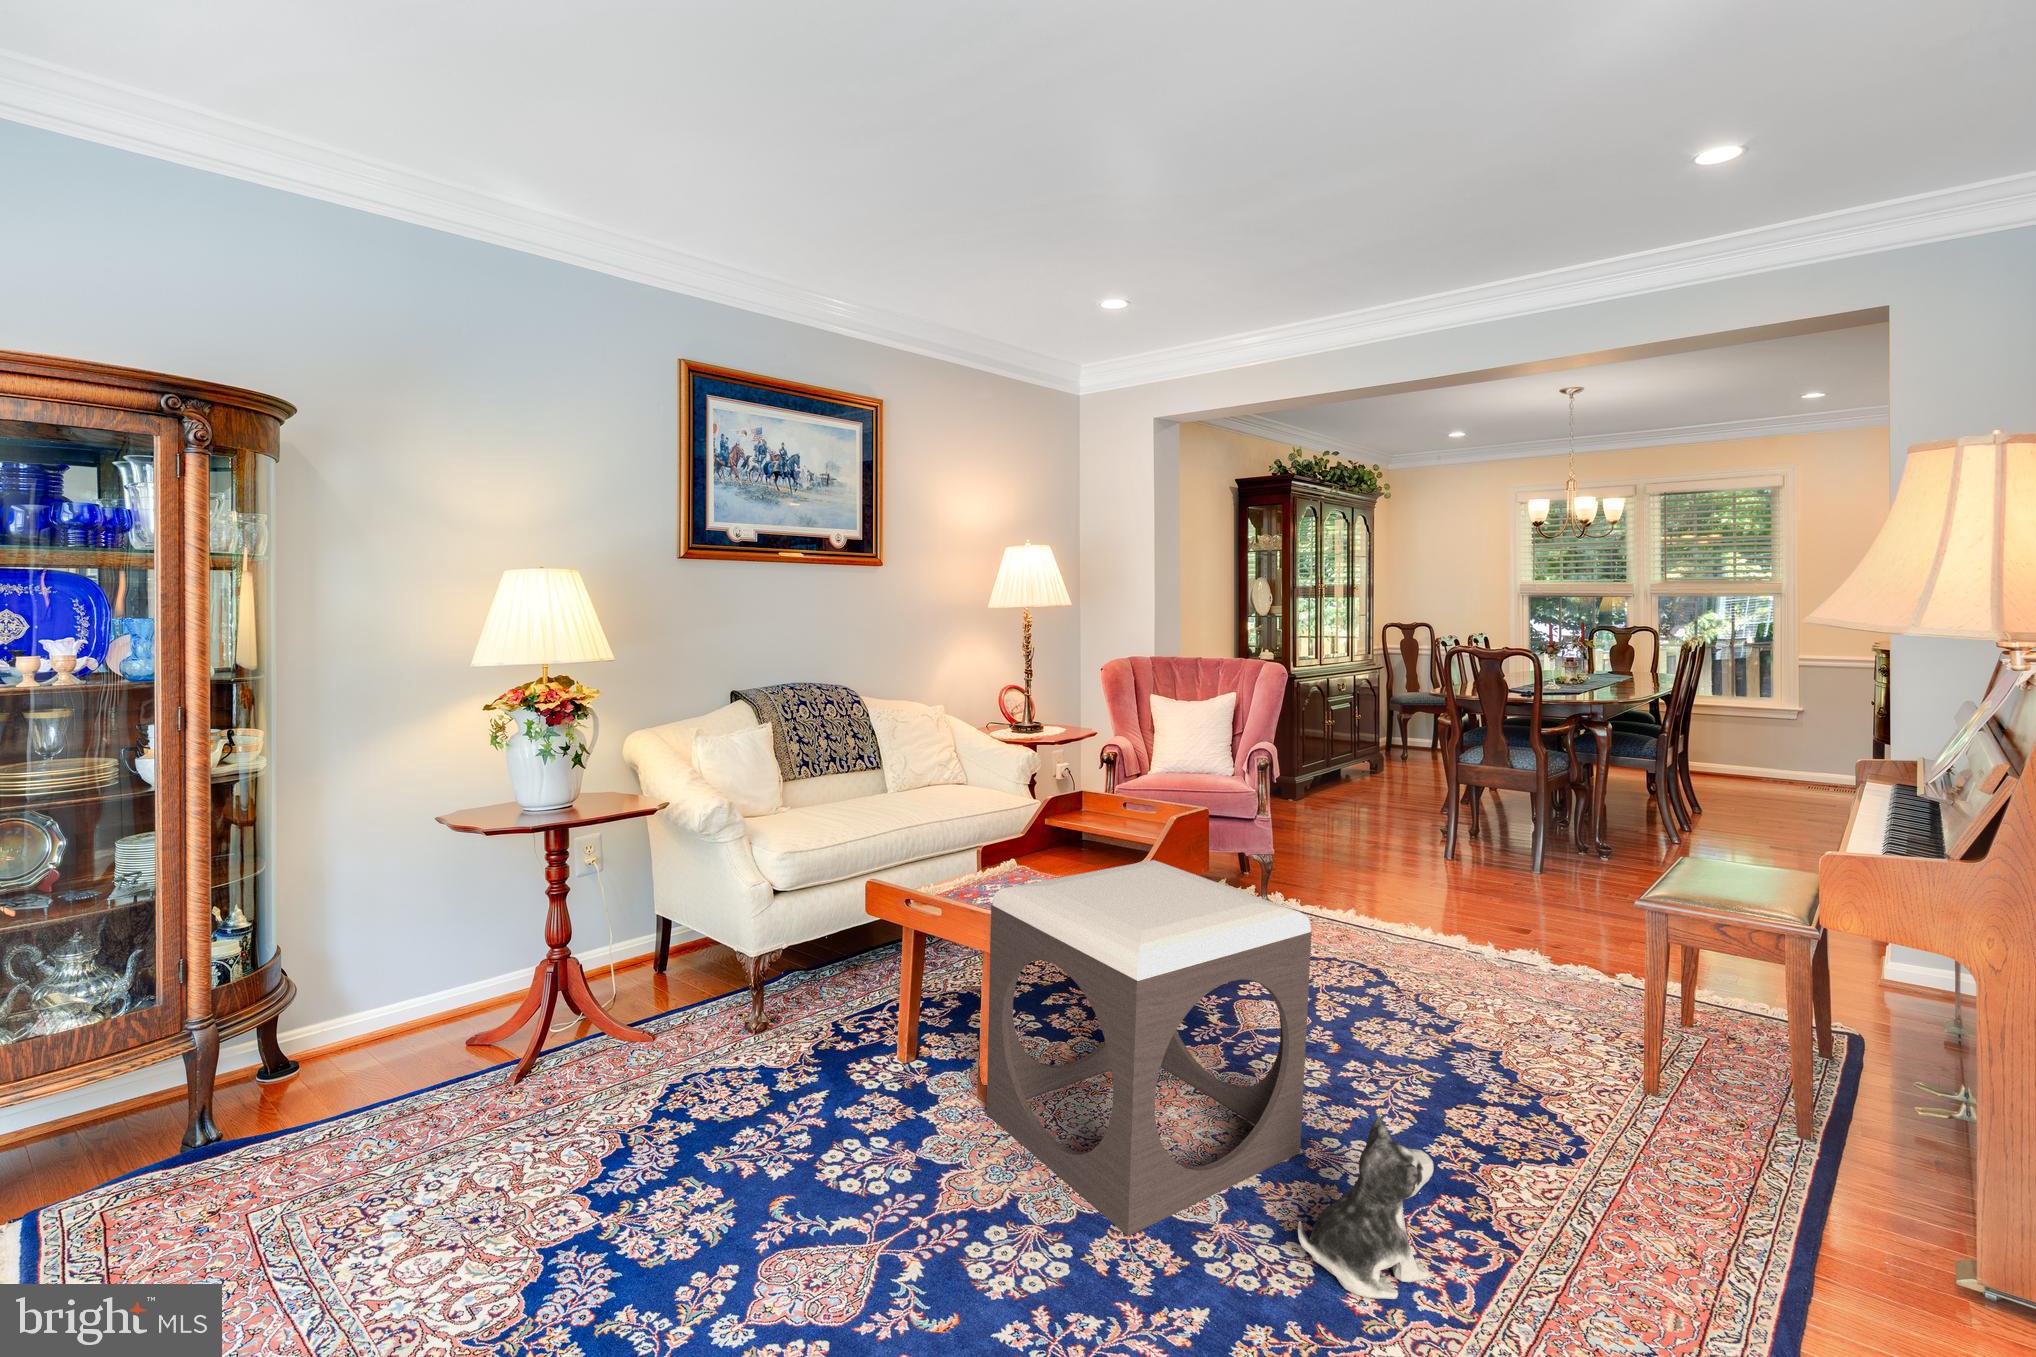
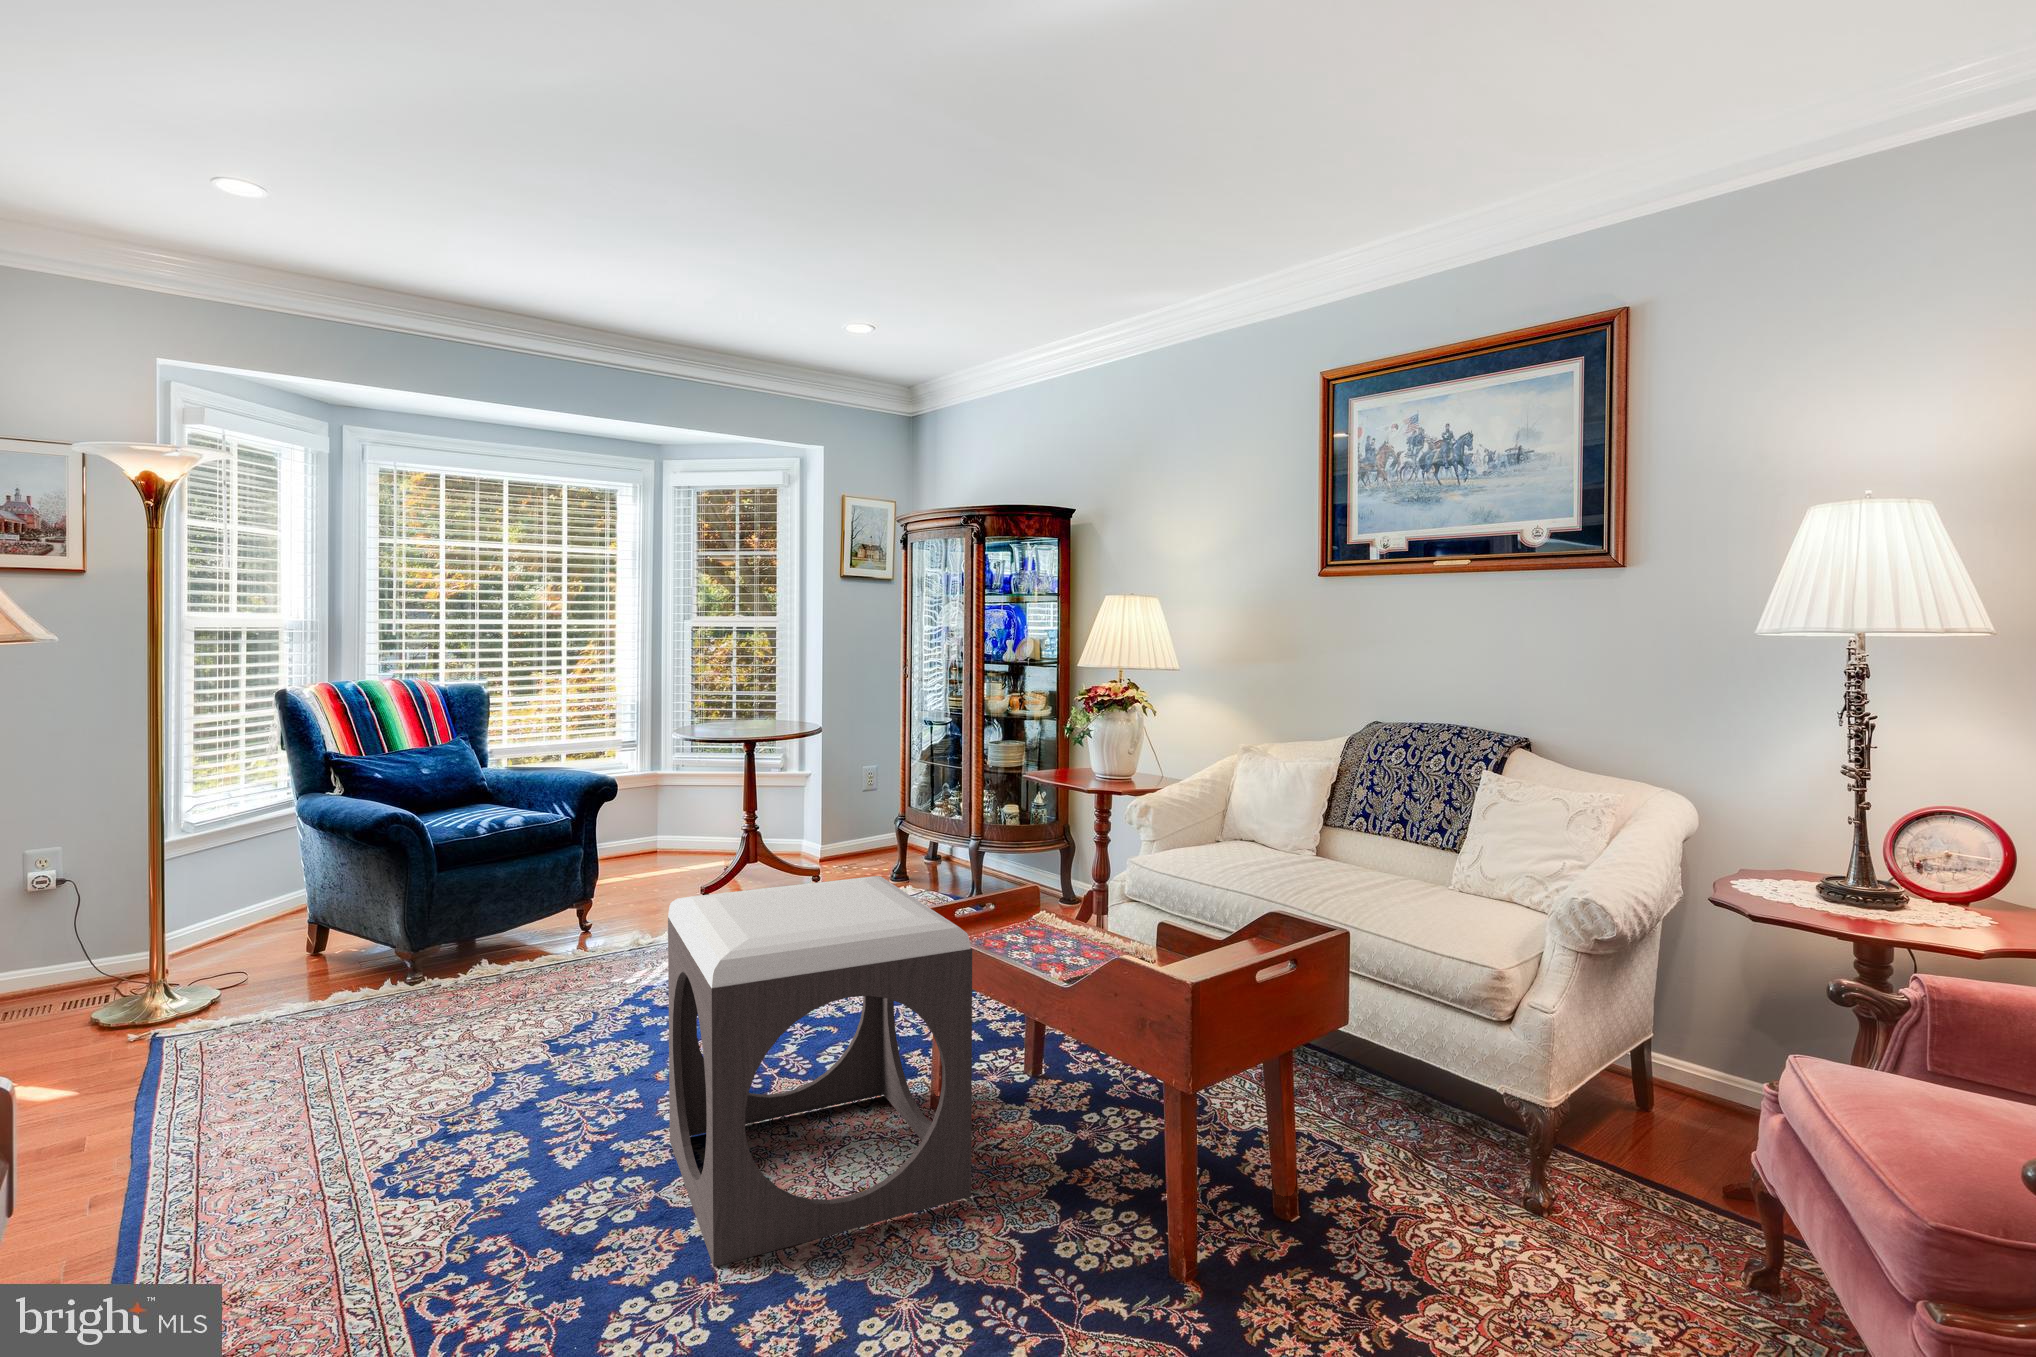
plush toy: present [1298,1116,1434,1299] -> none [462,1111,576,1290]

